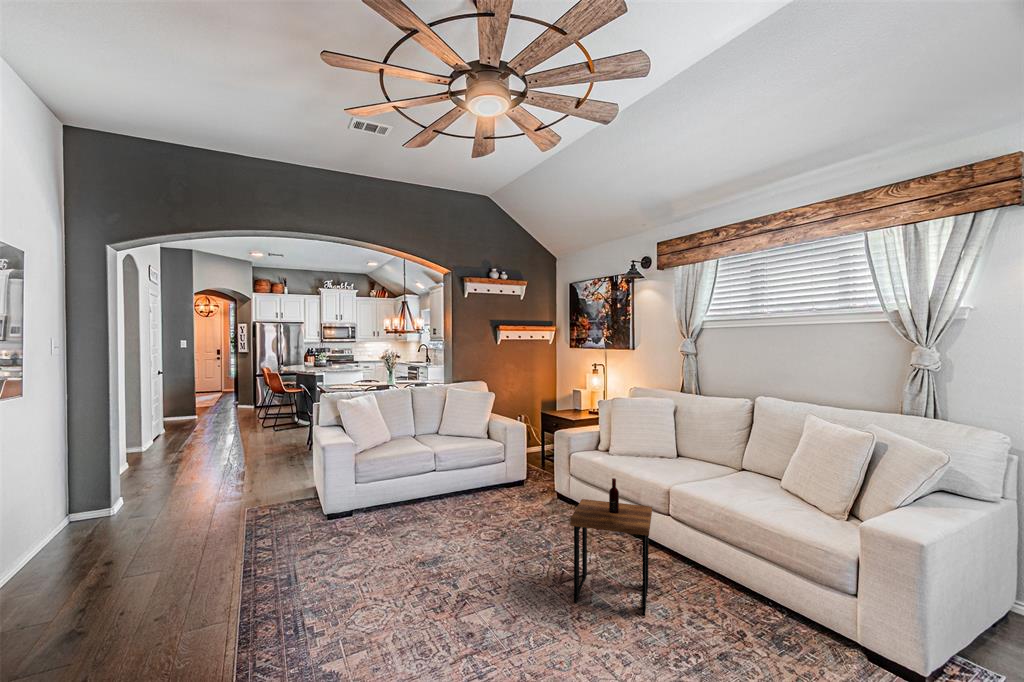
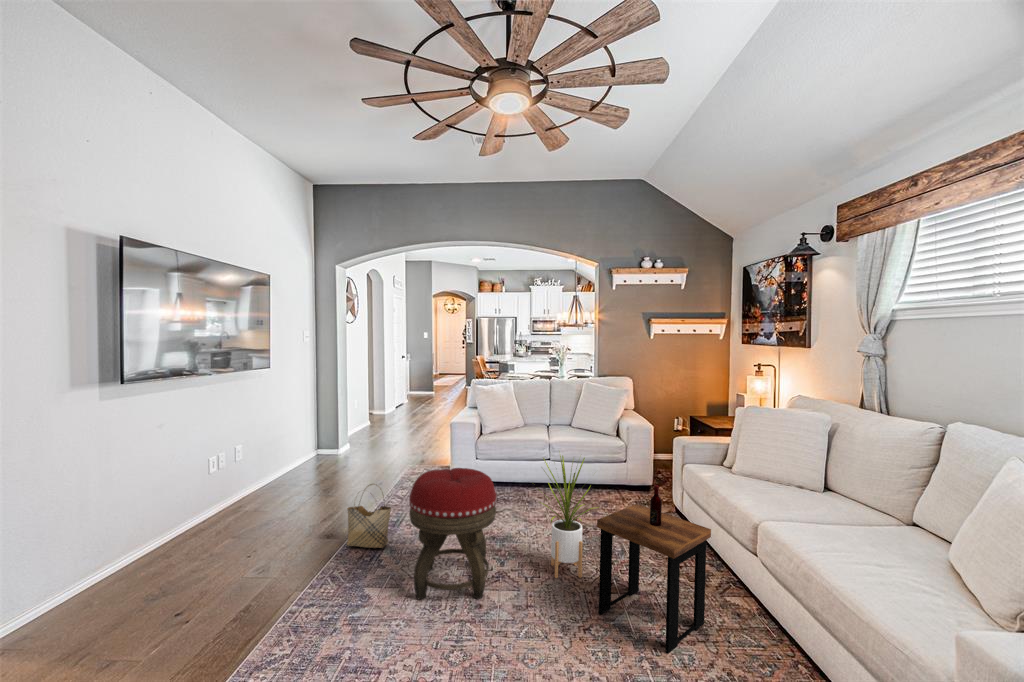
house plant: none [488,459,550,585] -> present [540,455,598,578]
footstool: none [377,496,471,647] -> present [409,468,496,600]
woven basket: none [261,536,318,620] -> present [347,484,391,548]

